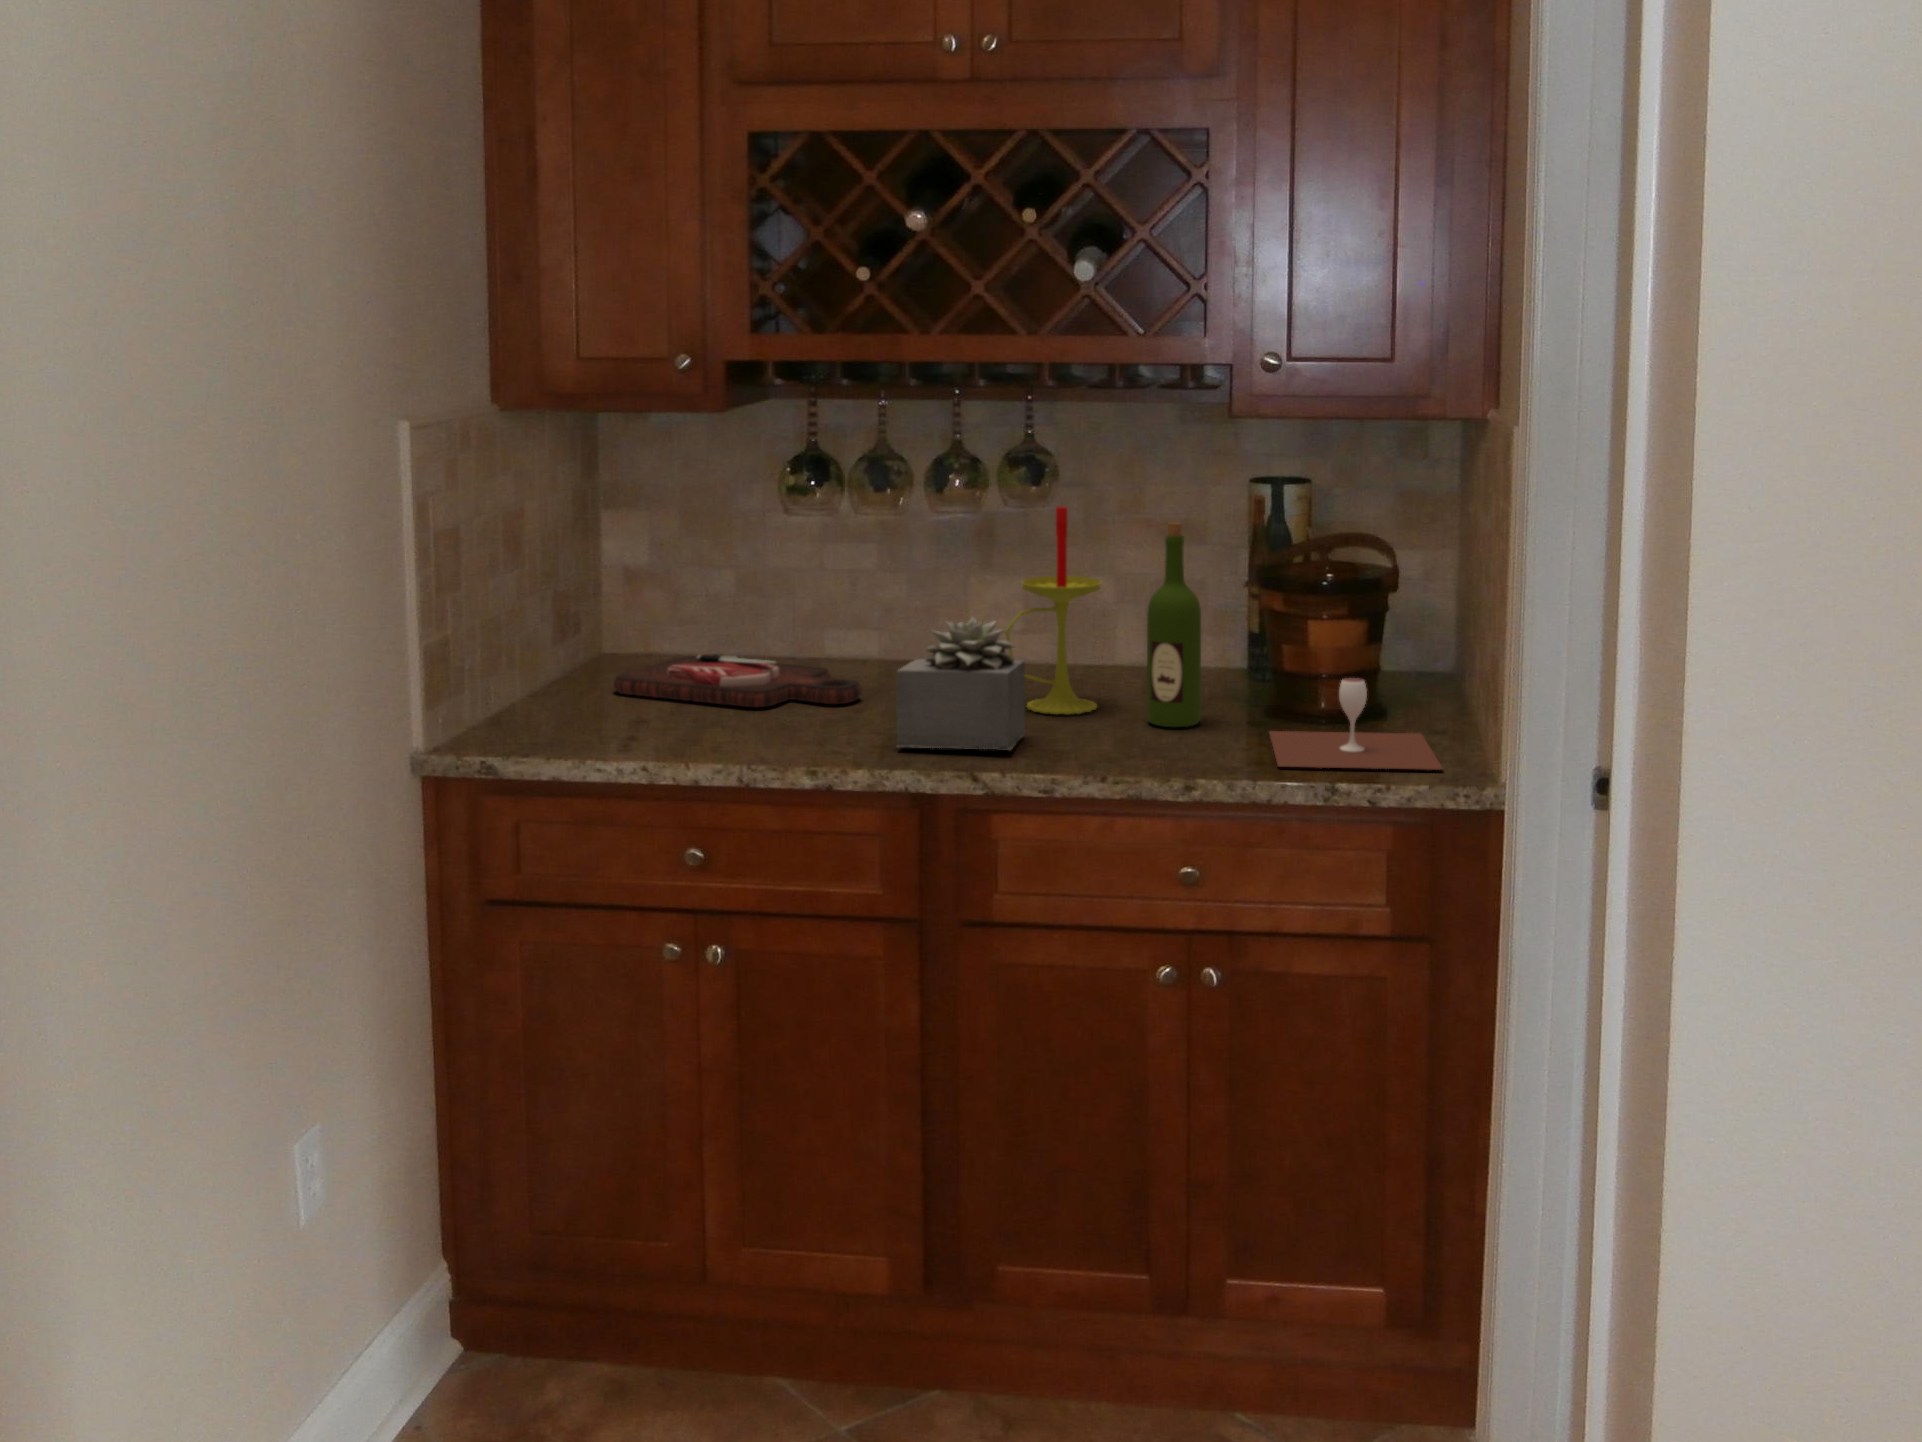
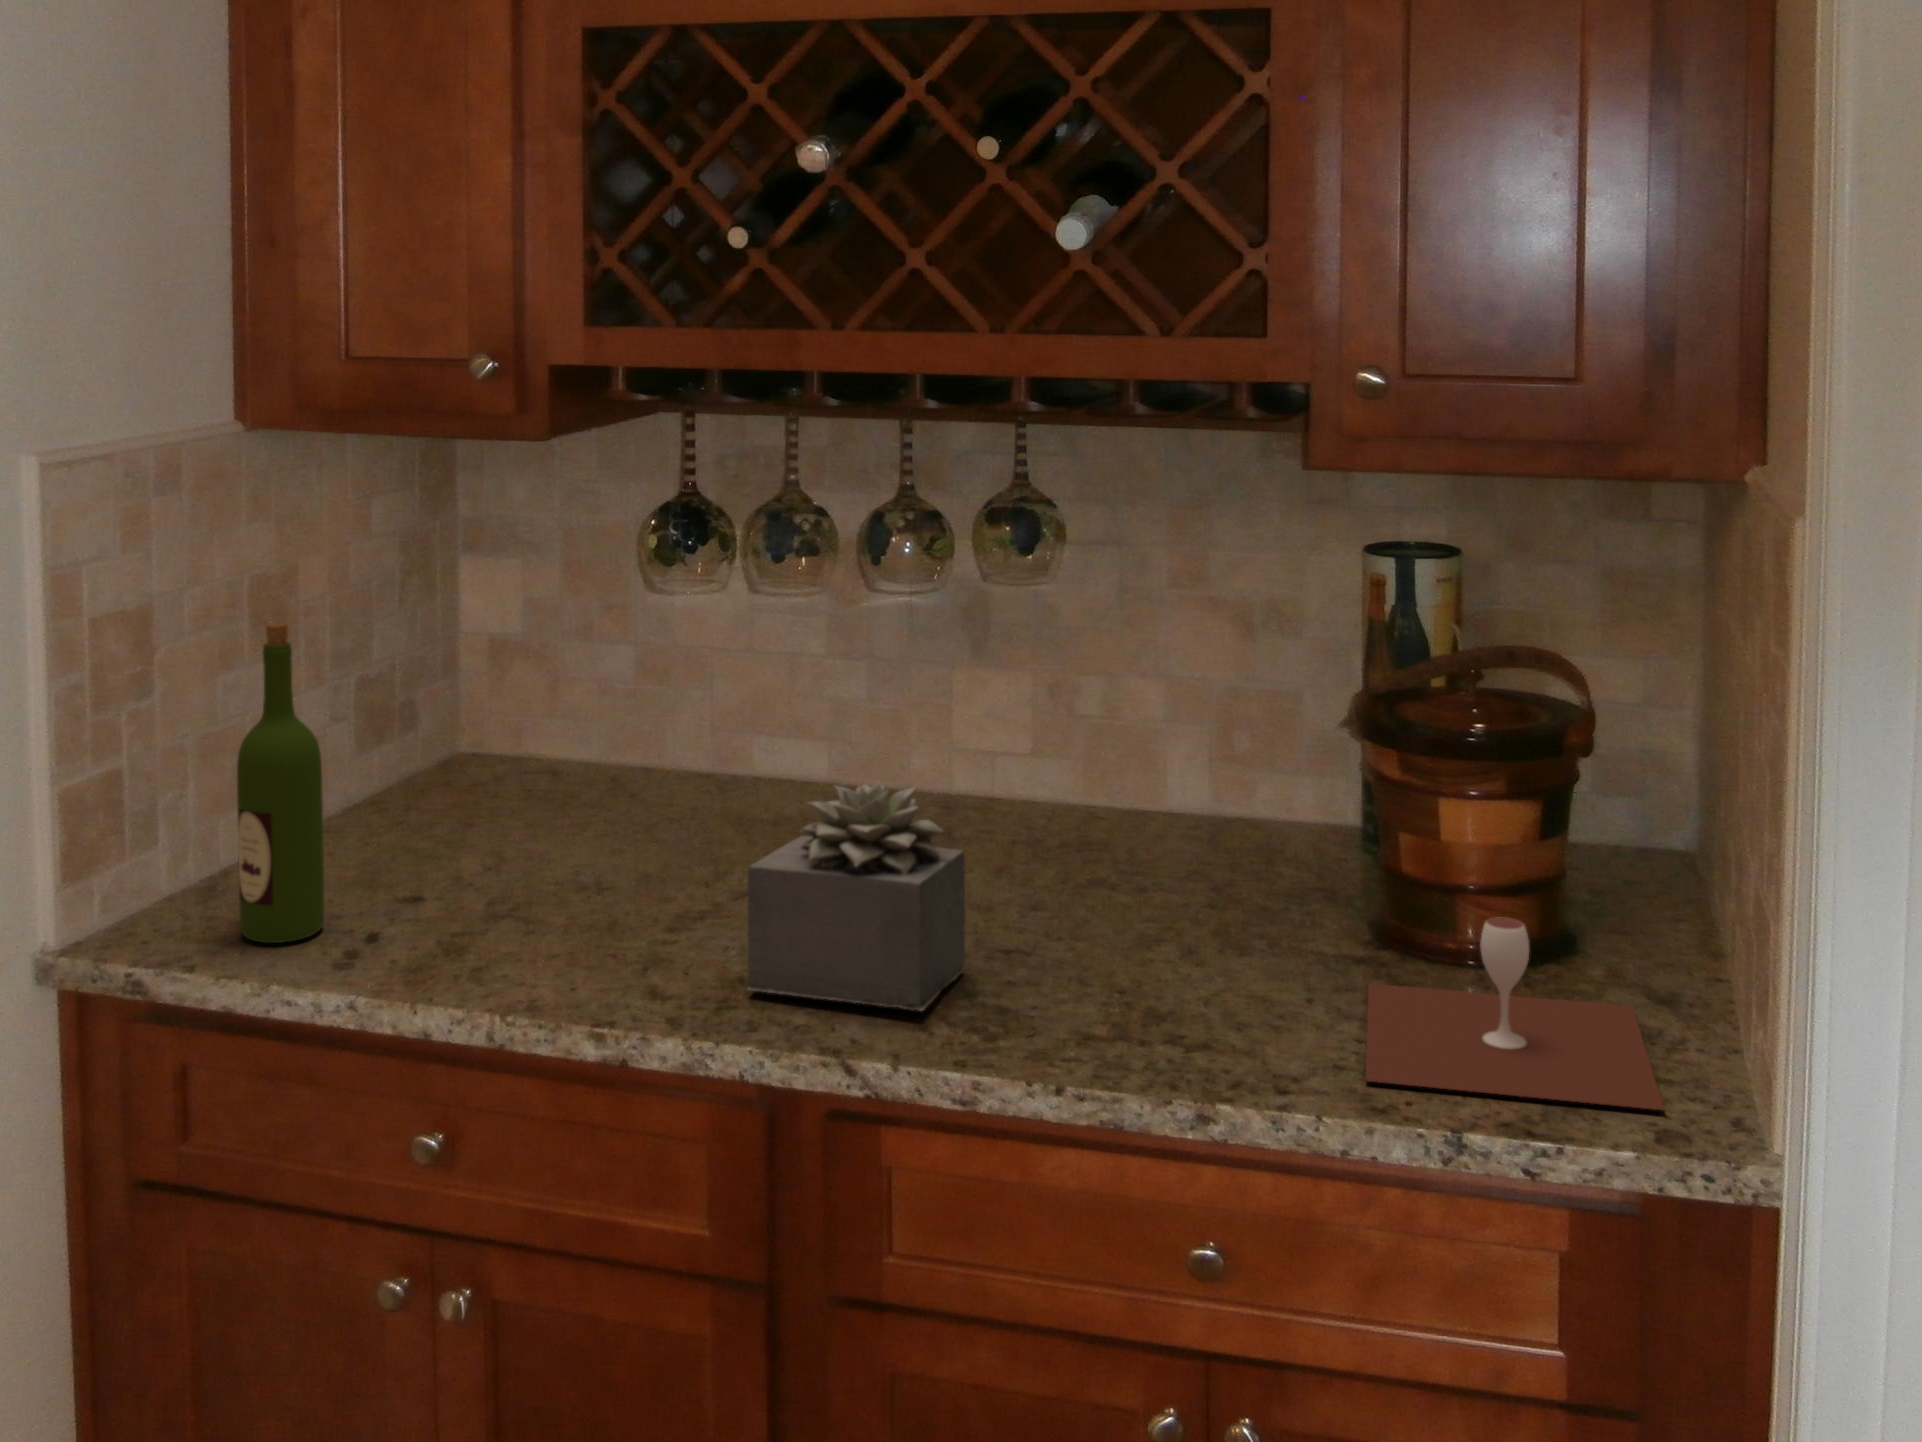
candle: present [1005,507,1101,714] -> none [955,586,1110,924]
wine bottle: present [1147,522,1201,727] -> present [237,622,324,943]
cutting board: present [614,654,862,707] -> none [408,777,753,883]

